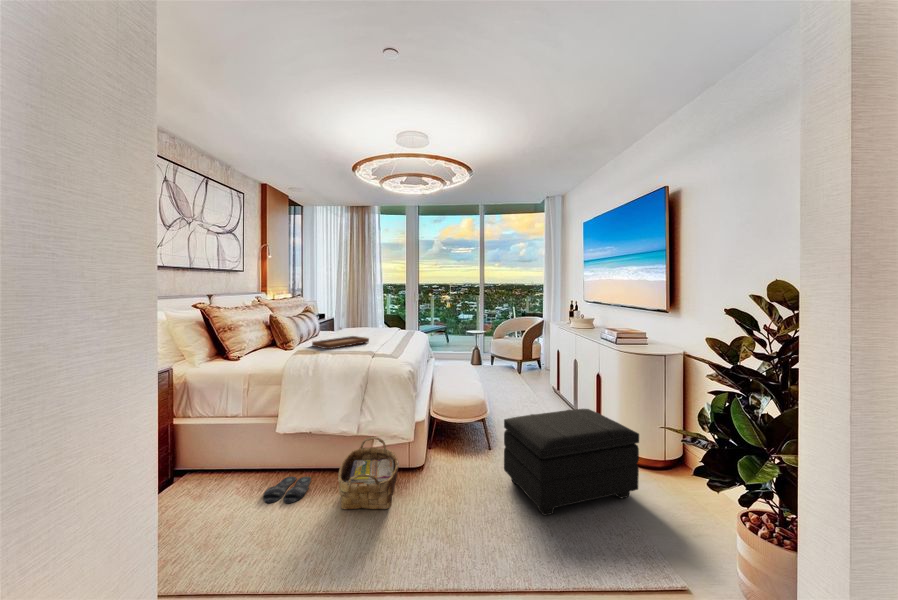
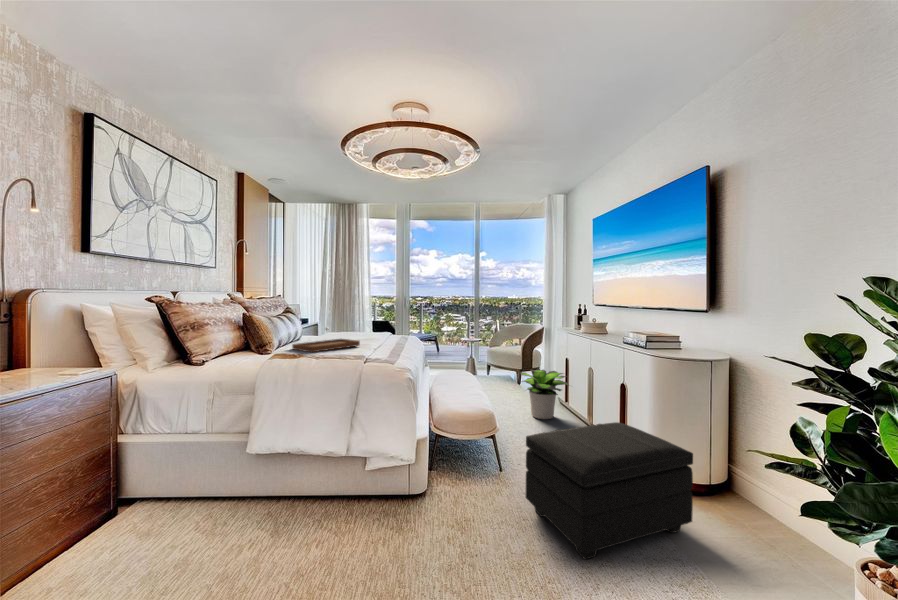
potted plant: none [513,361,563,406] -> present [520,370,568,419]
woven basket: present [338,437,399,509] -> none [322,460,399,557]
slippers: present [263,477,311,504] -> none [223,511,287,550]

